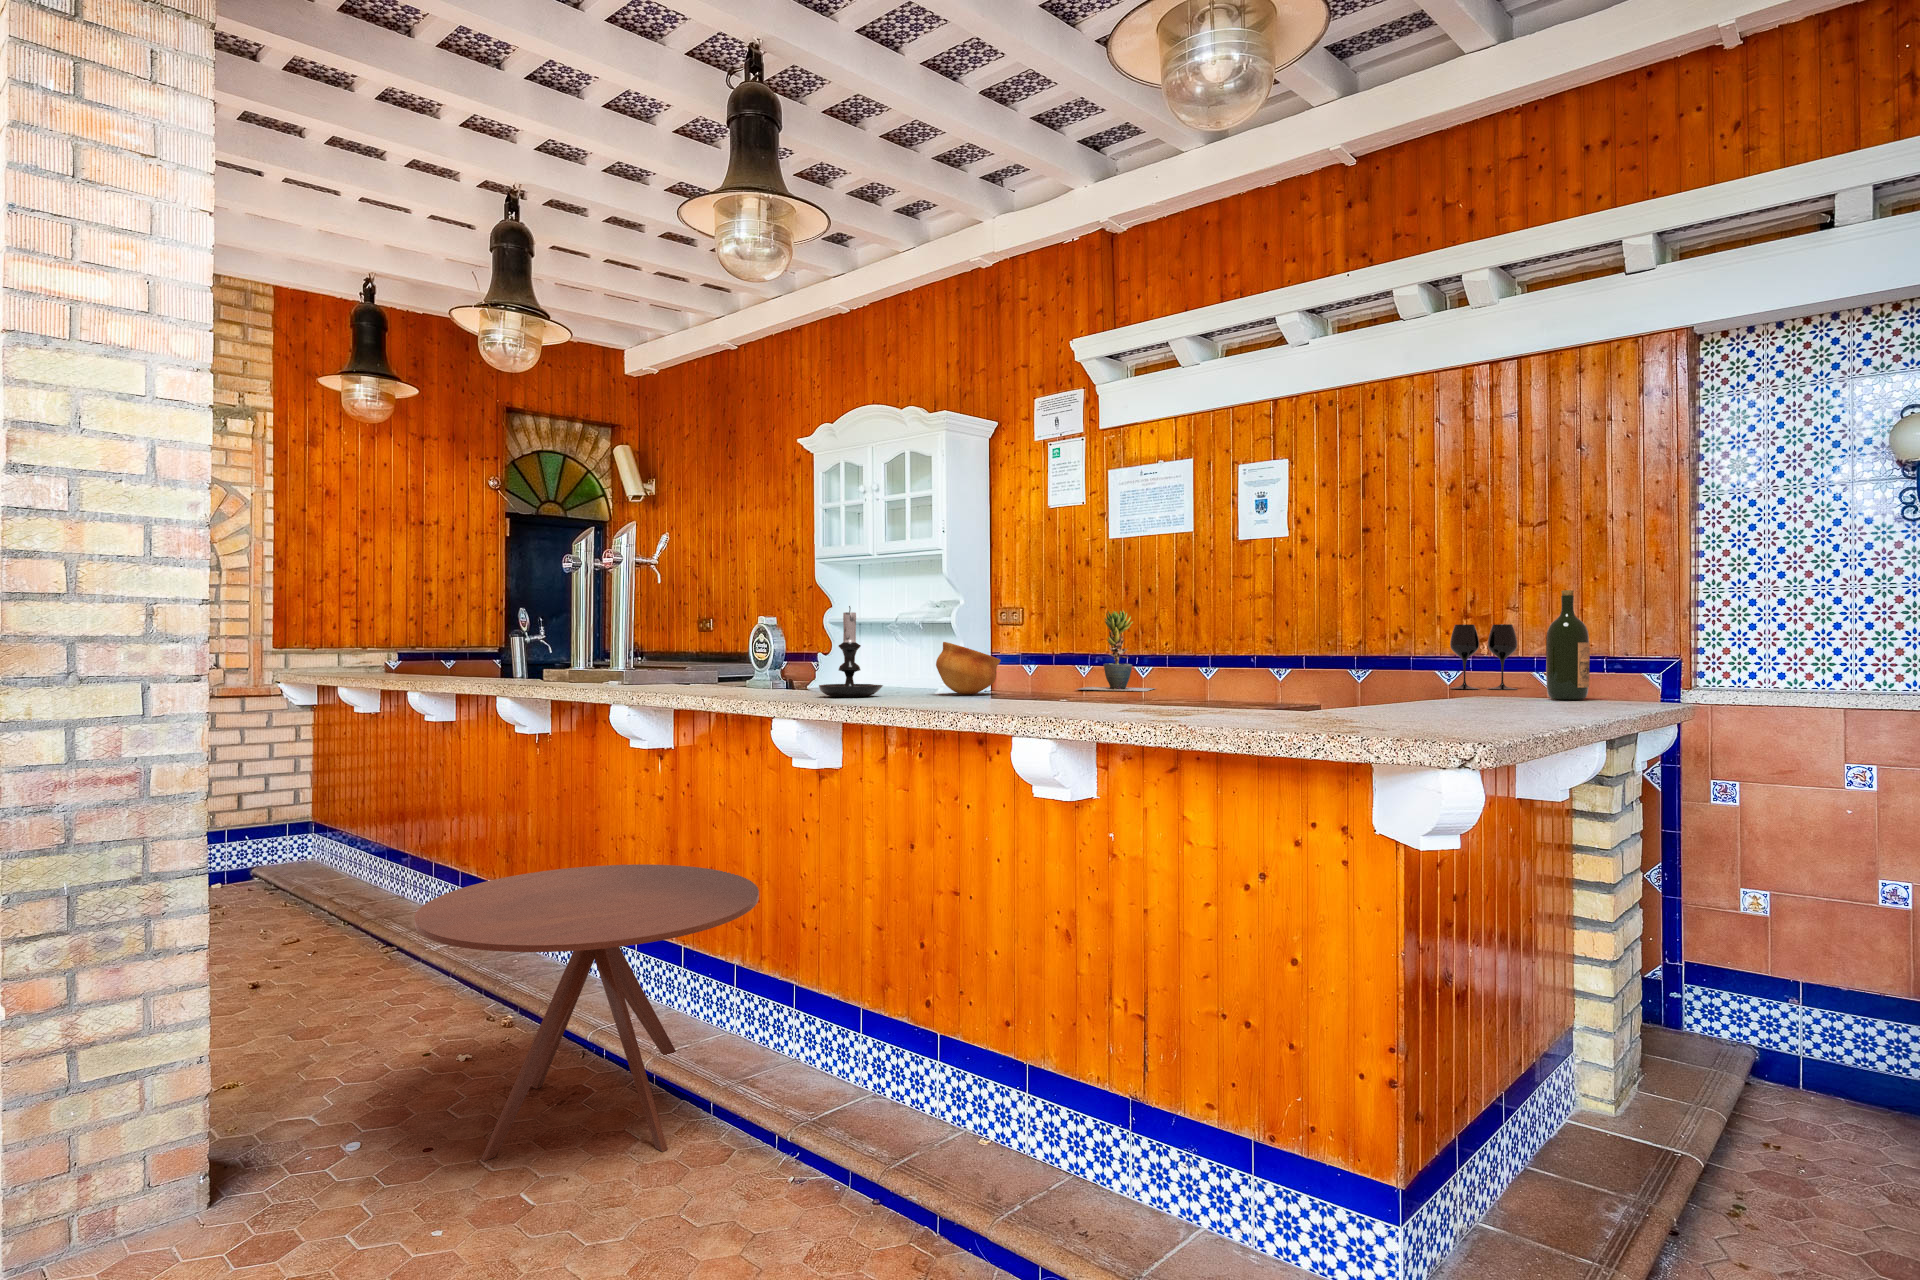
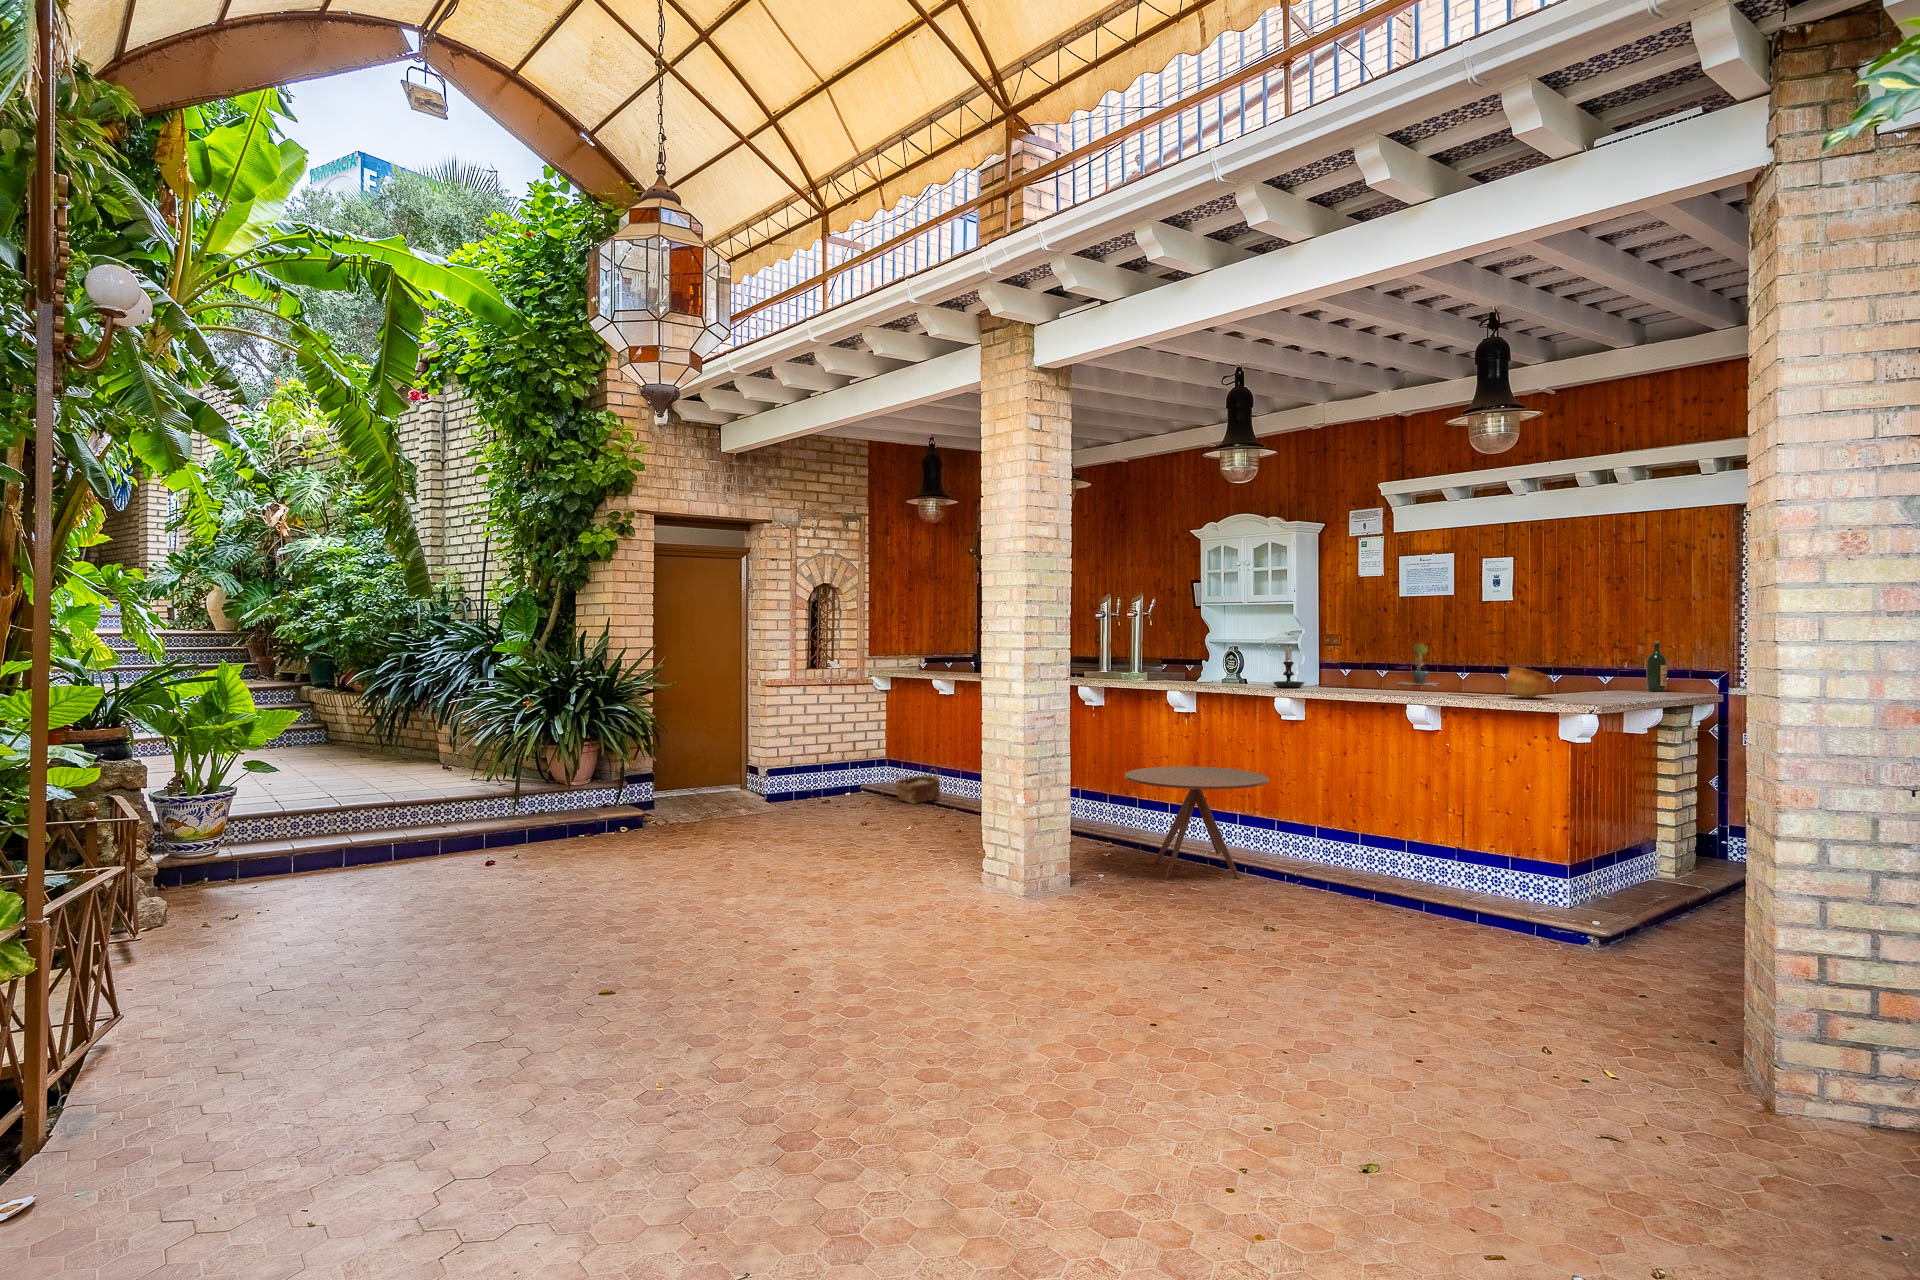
wine glass: present [1450,624,1517,690] -> none [1604,652,1642,686]
bowl: present [936,642,1001,695] -> present [1505,666,1549,698]
woven basket: none [267,842,360,909] -> present [895,775,941,804]

